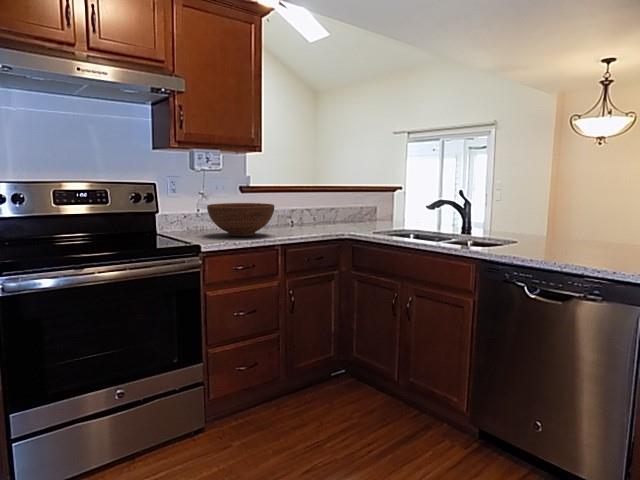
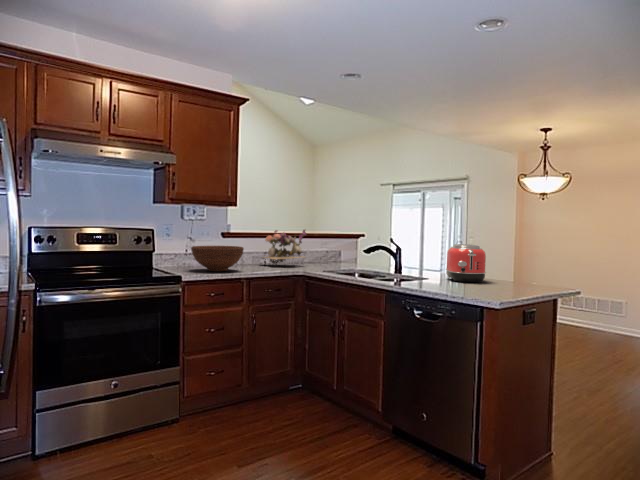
flower arrangement: none [285,180,344,226] -> present [264,229,306,264]
toaster: none [535,196,596,245] -> present [446,244,486,283]

